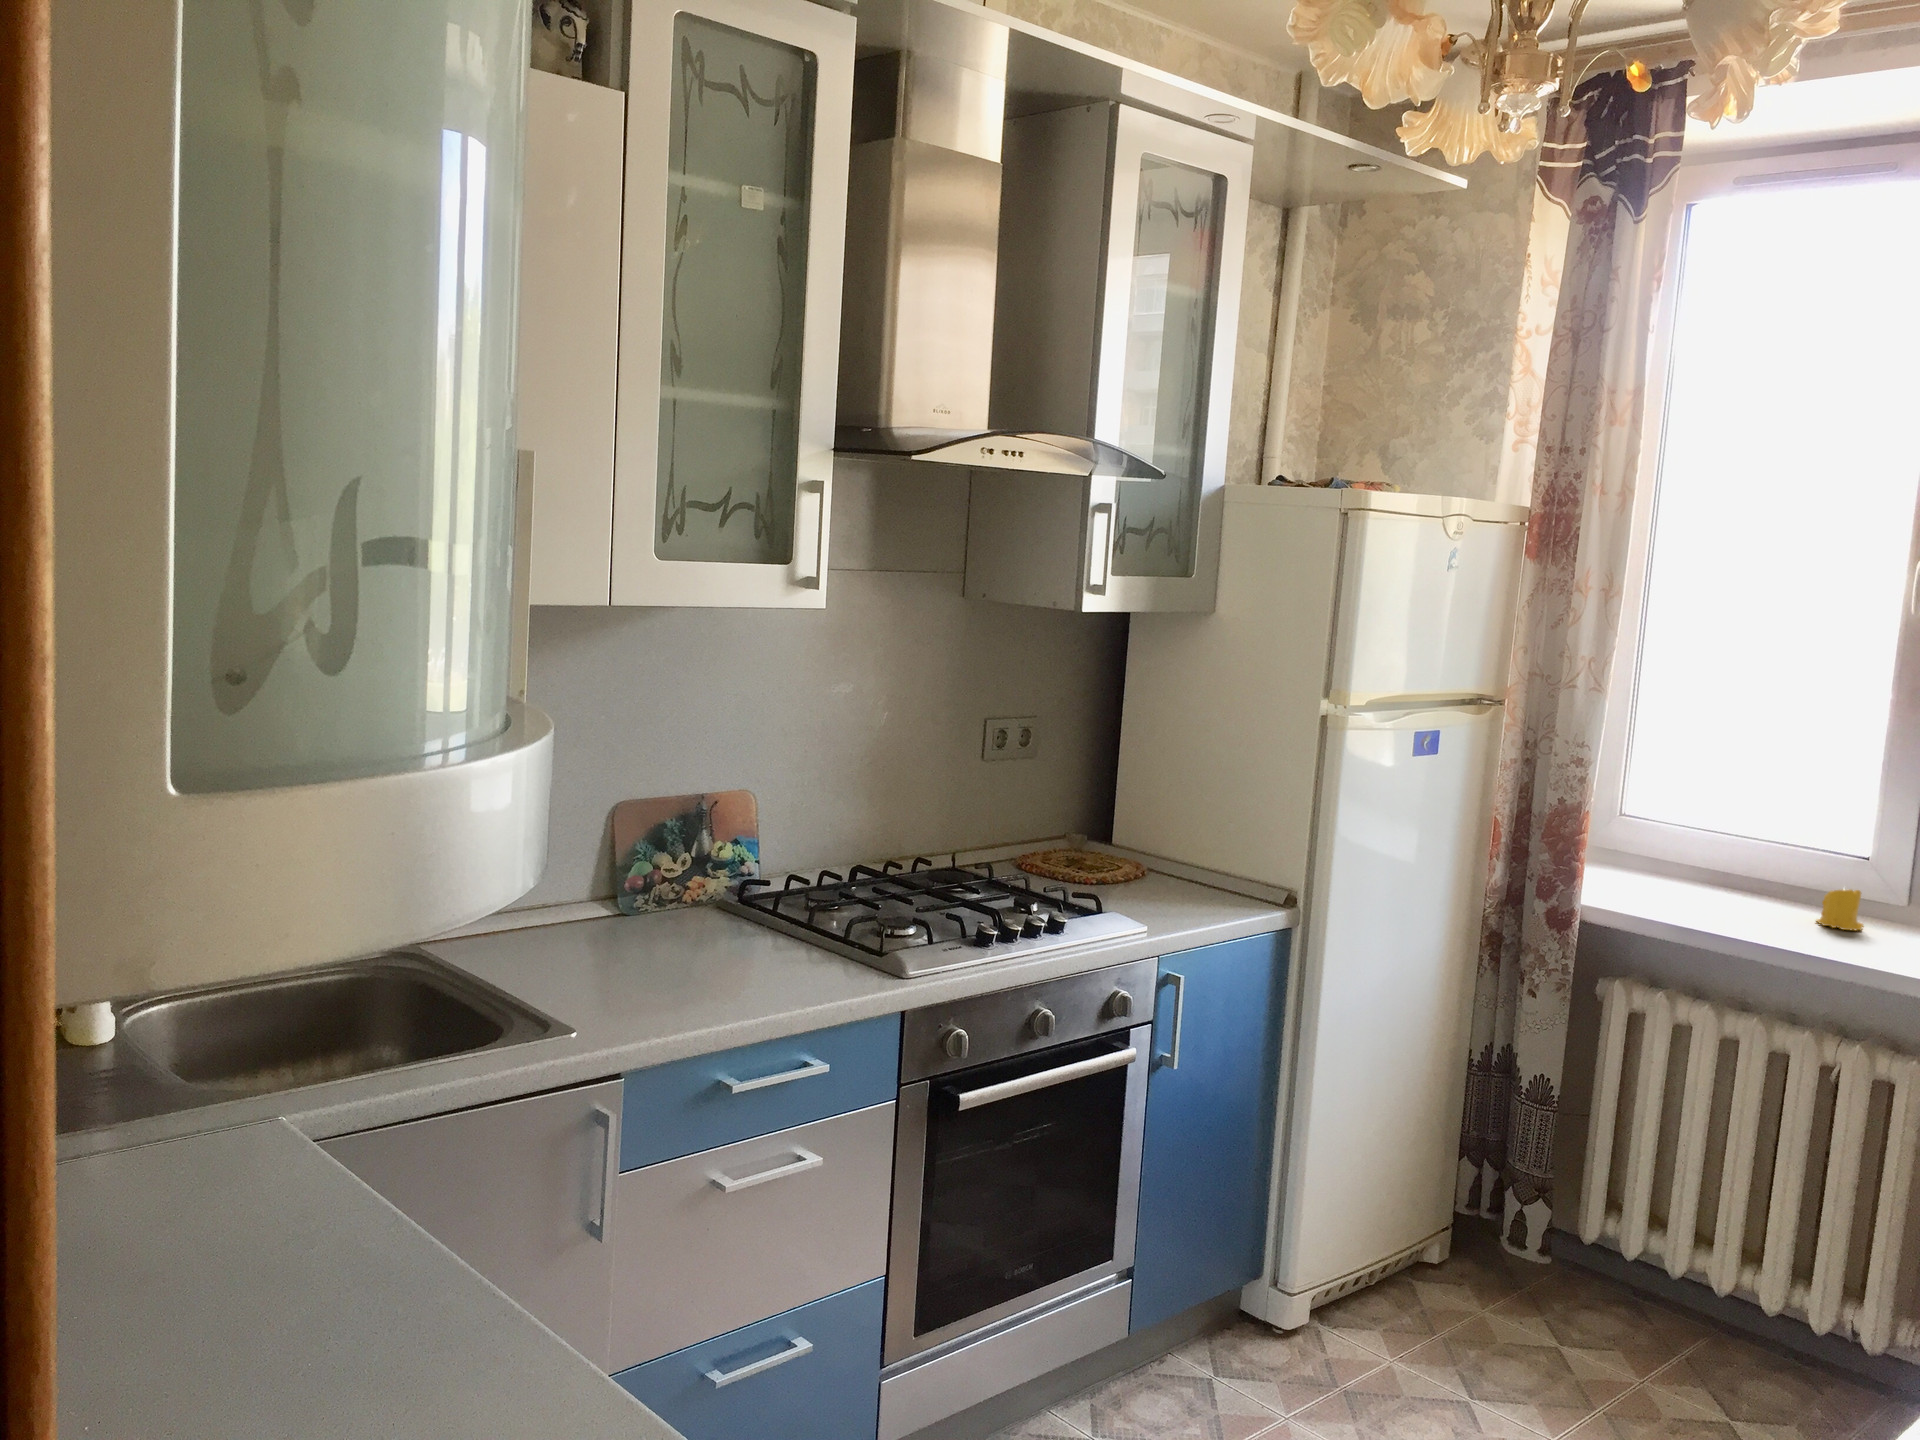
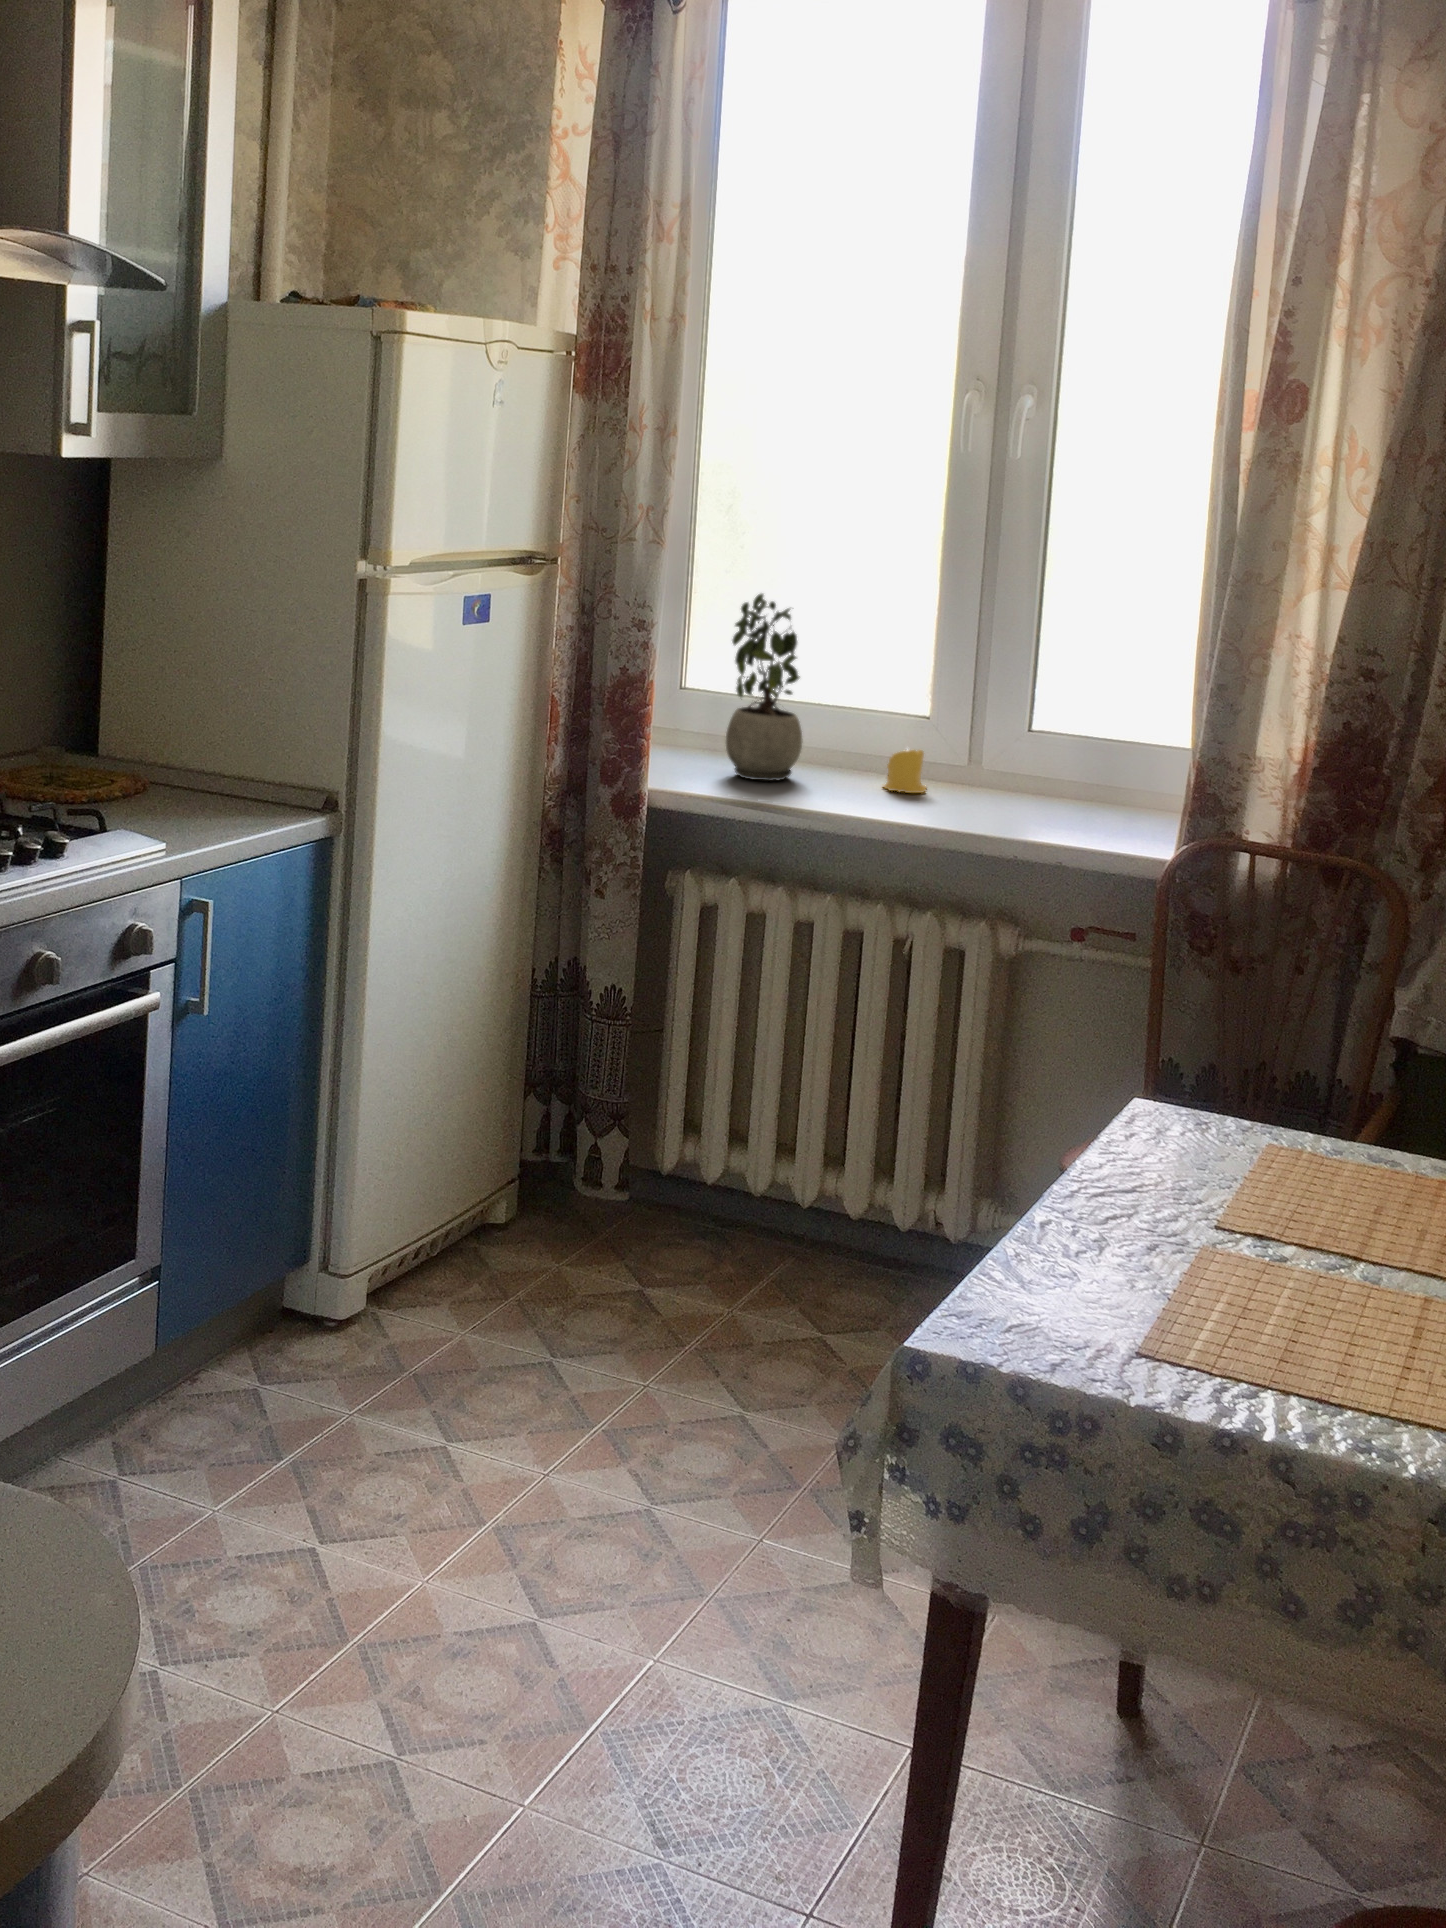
potted plant: none [1659,738,1735,907] -> present [726,594,802,781]

